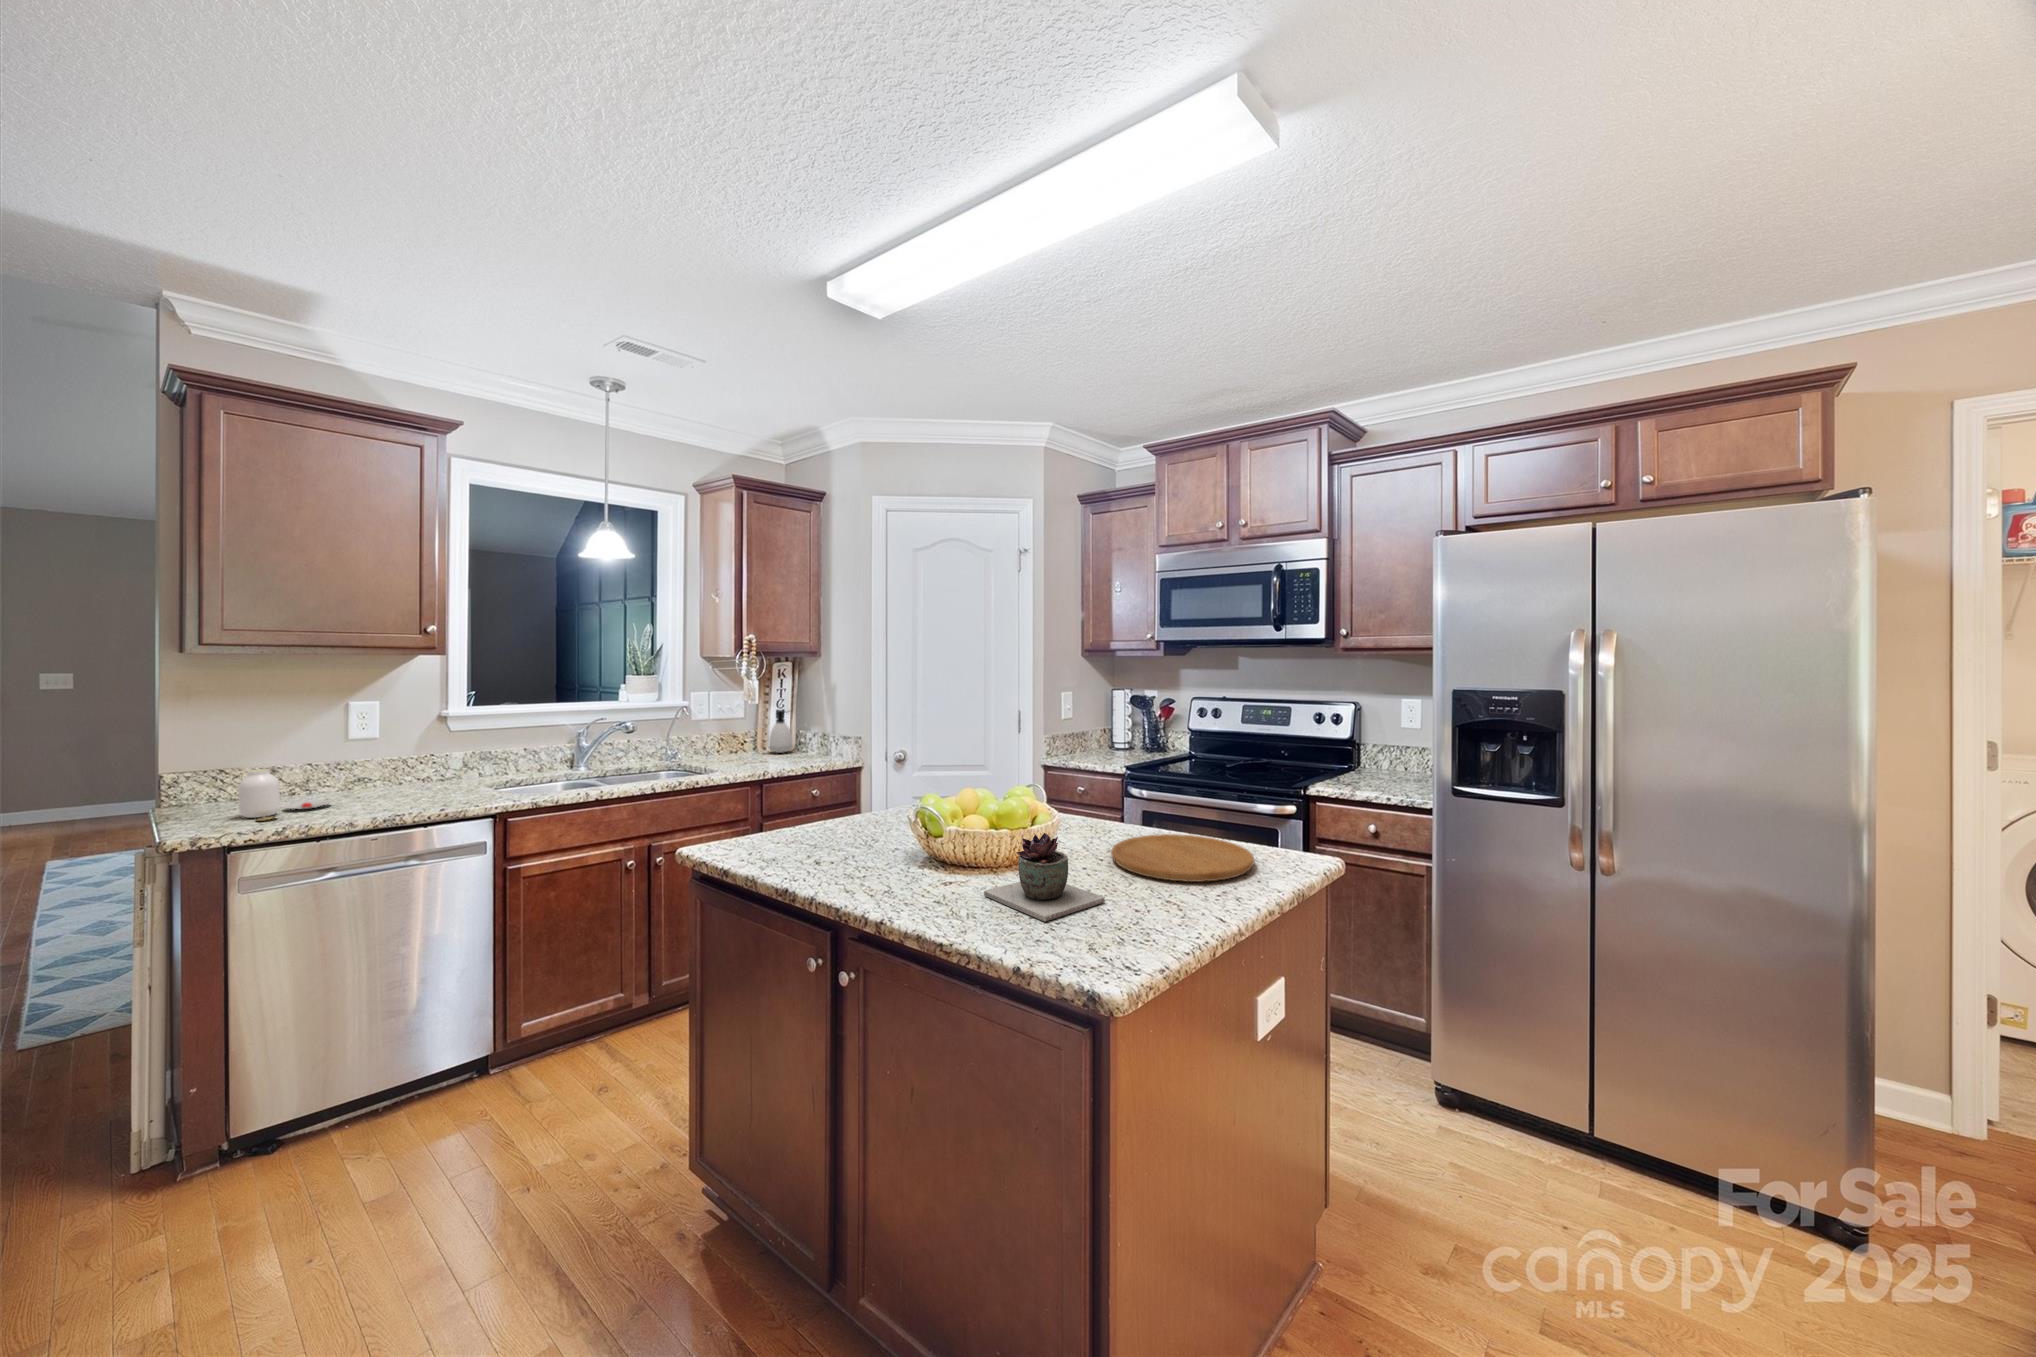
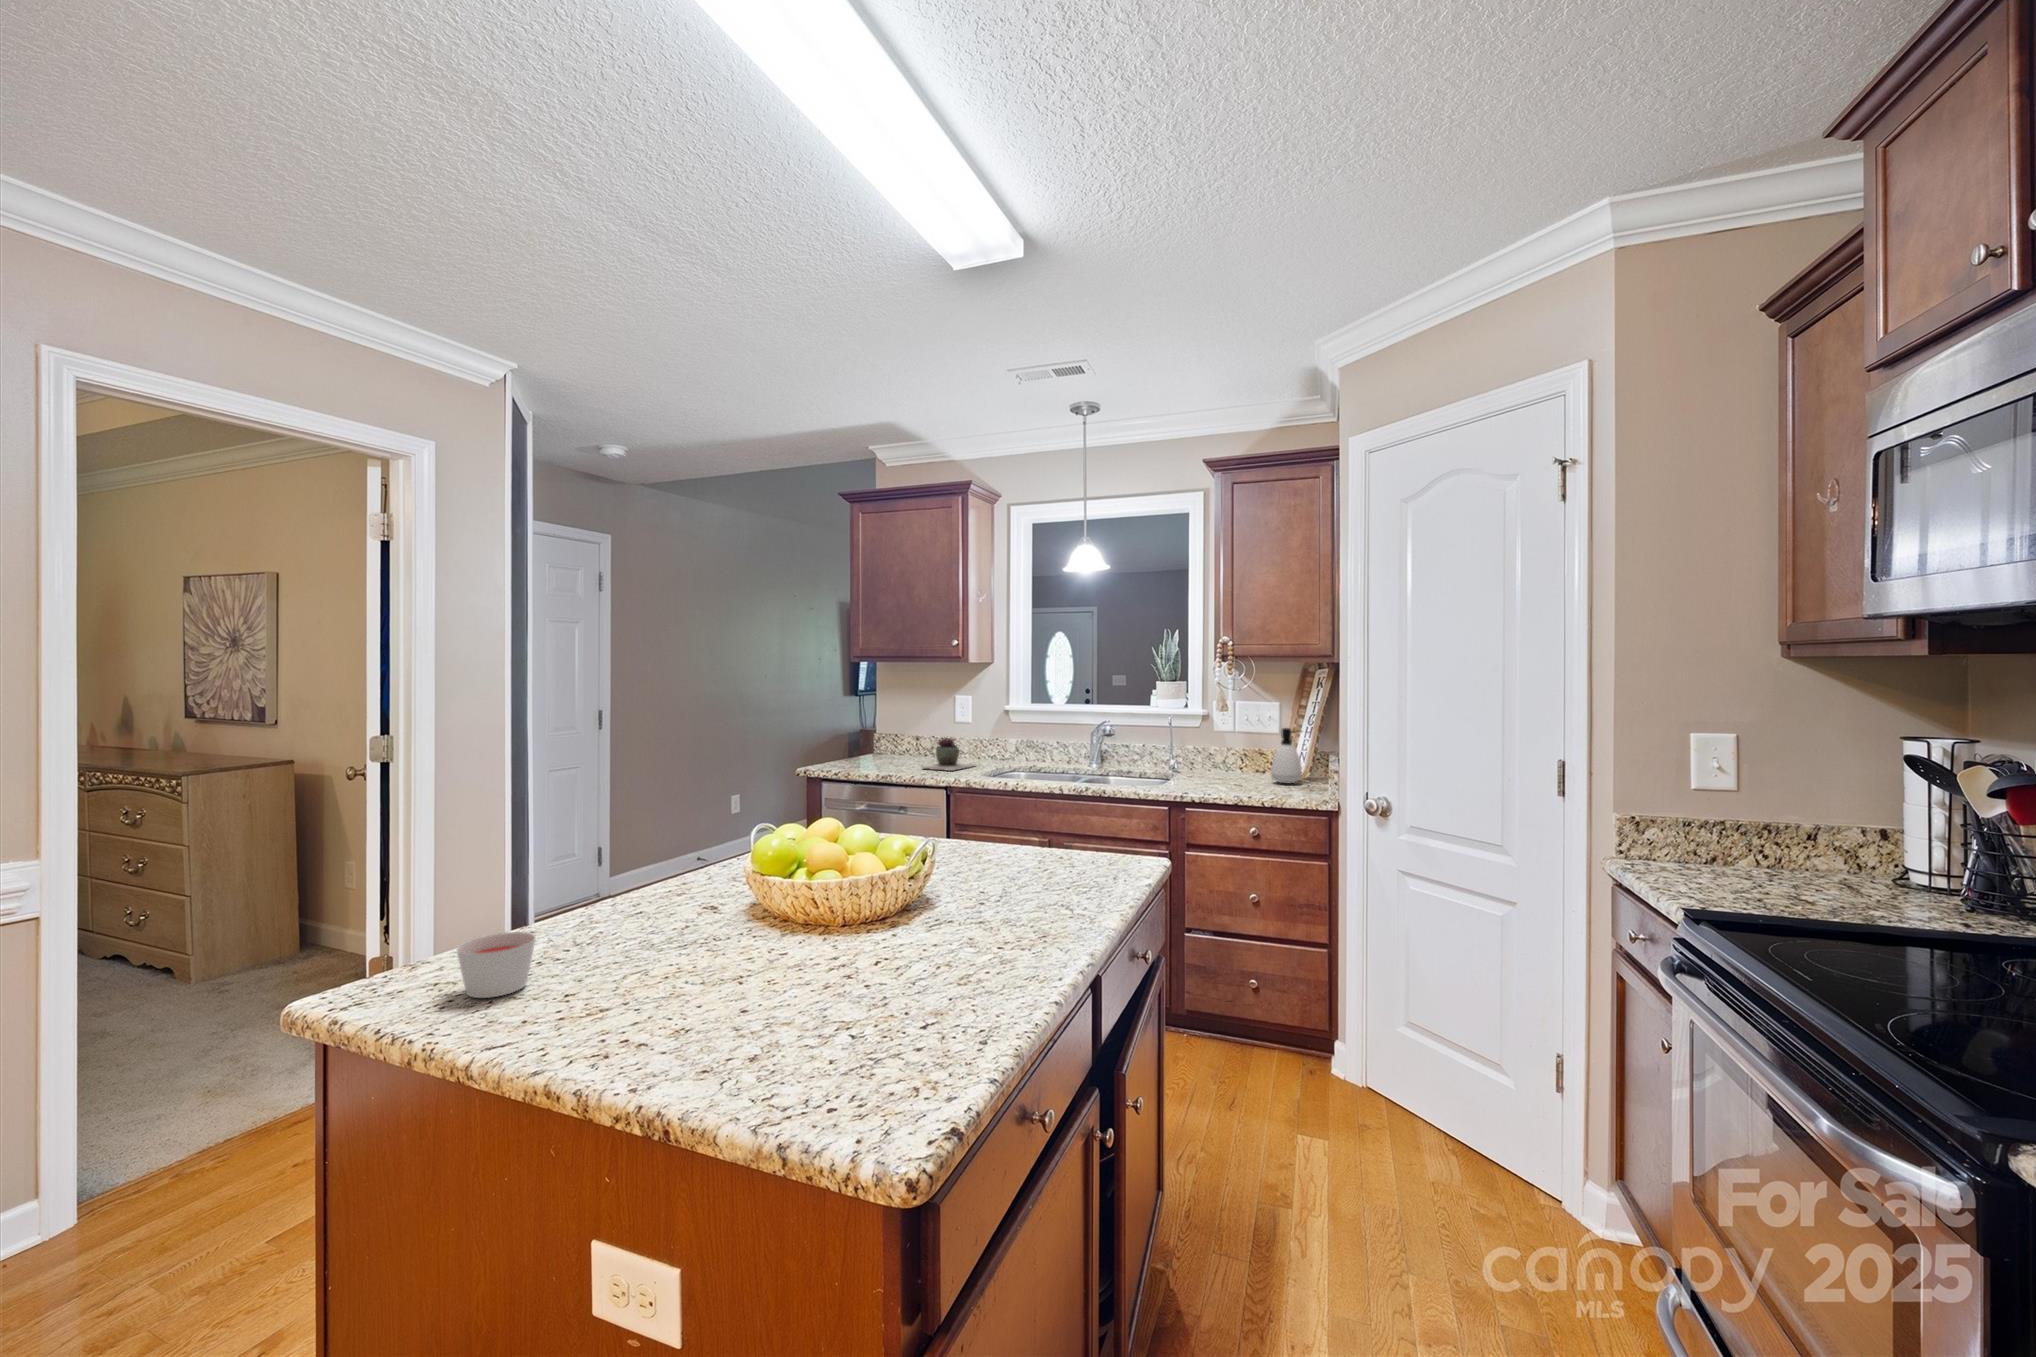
jar: present [238,769,331,821] -> none [867,732,919,766]
succulent plant: present [984,833,1105,921] -> present [922,738,975,771]
cutting board: present [1111,834,1254,882] -> none [707,938,985,1055]
candle: none [1101,890,1148,936] -> present [457,932,536,998]

